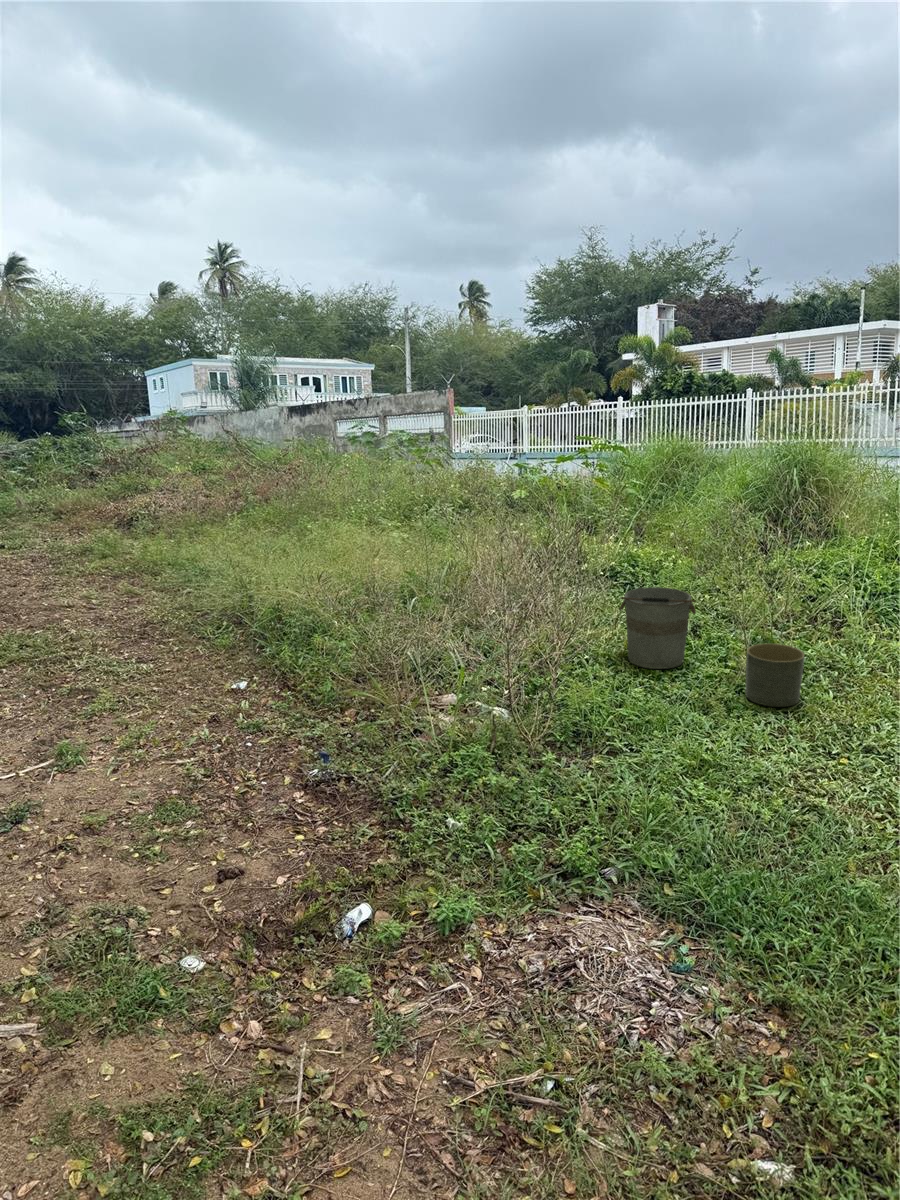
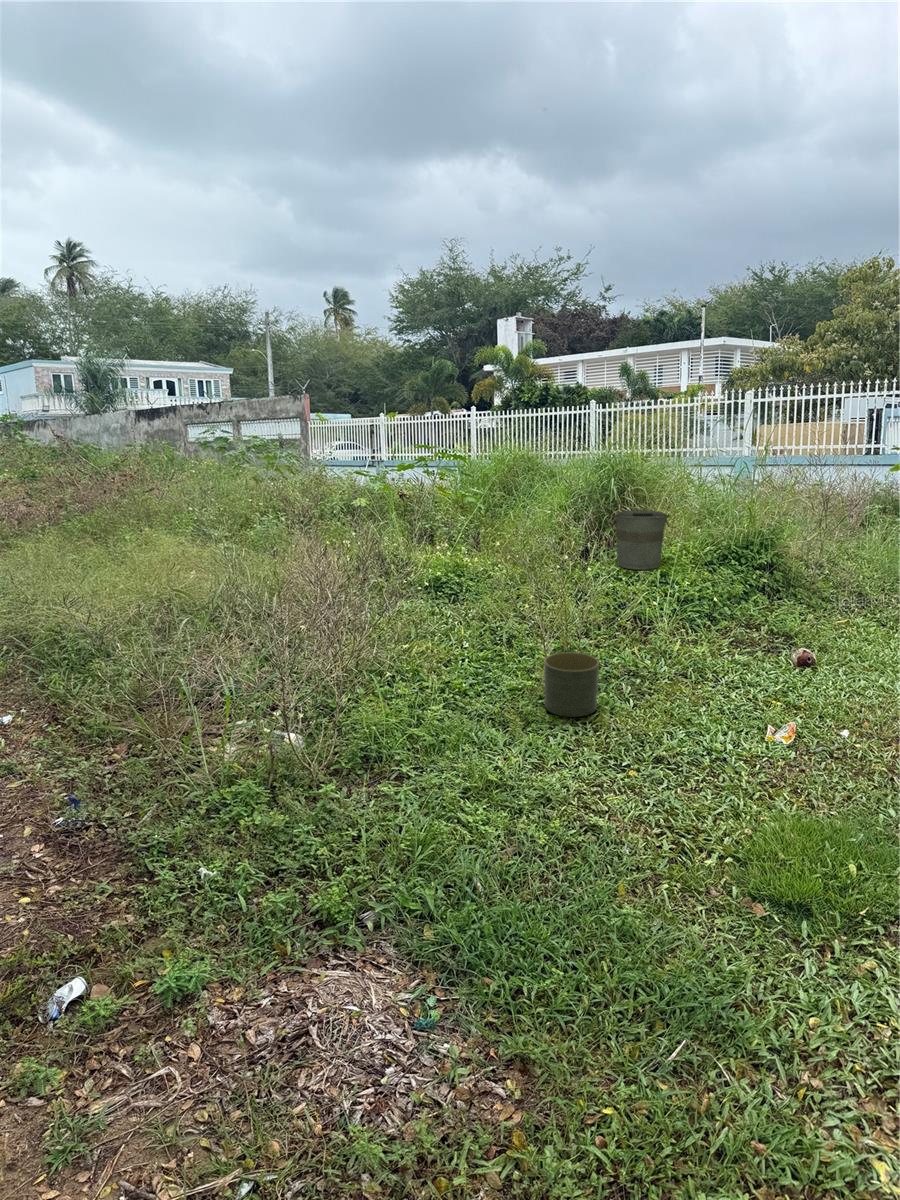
bucket: present [619,587,696,669] -> present [611,510,670,570]

